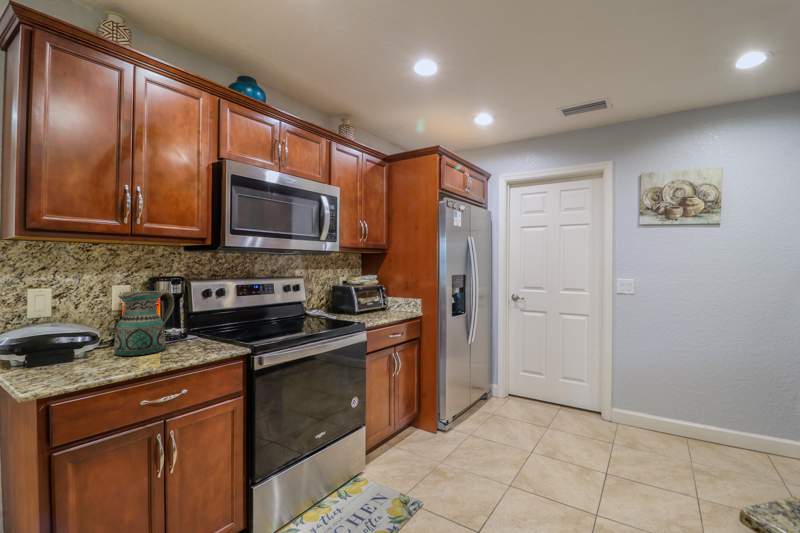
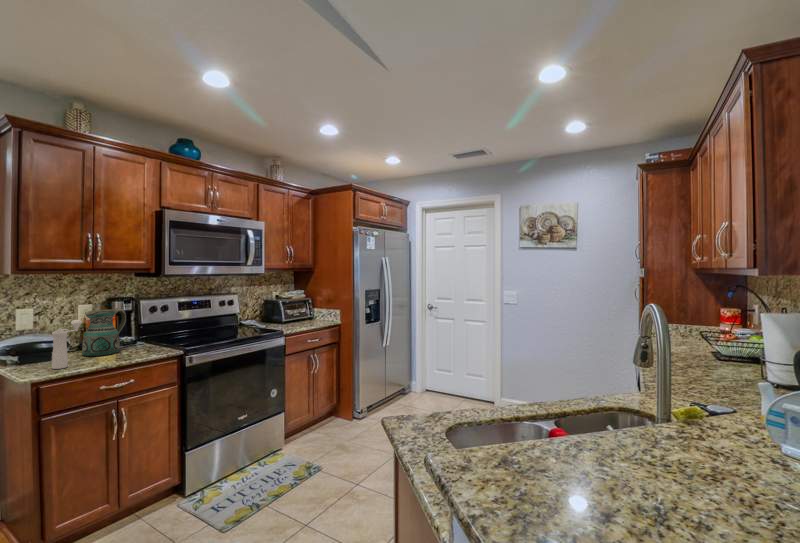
pepper mill: none [65,304,113,378] -> present [52,320,82,369]

